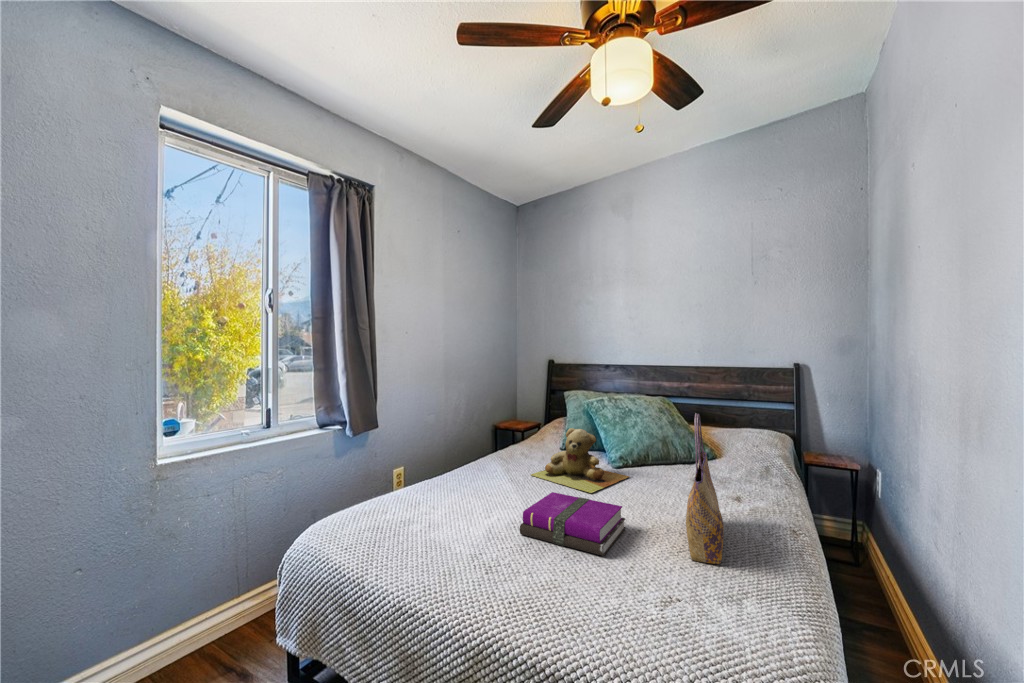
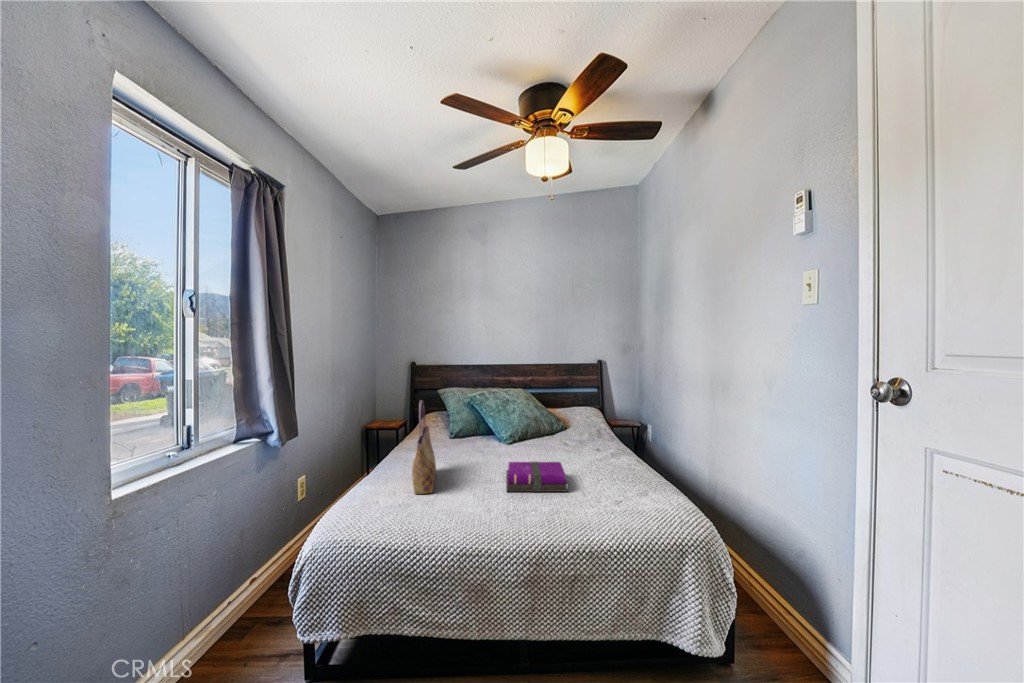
tote bag: present [686,413,724,564] -> present [412,400,436,494]
teddy bear: present [531,428,629,493] -> none [460,416,528,461]

